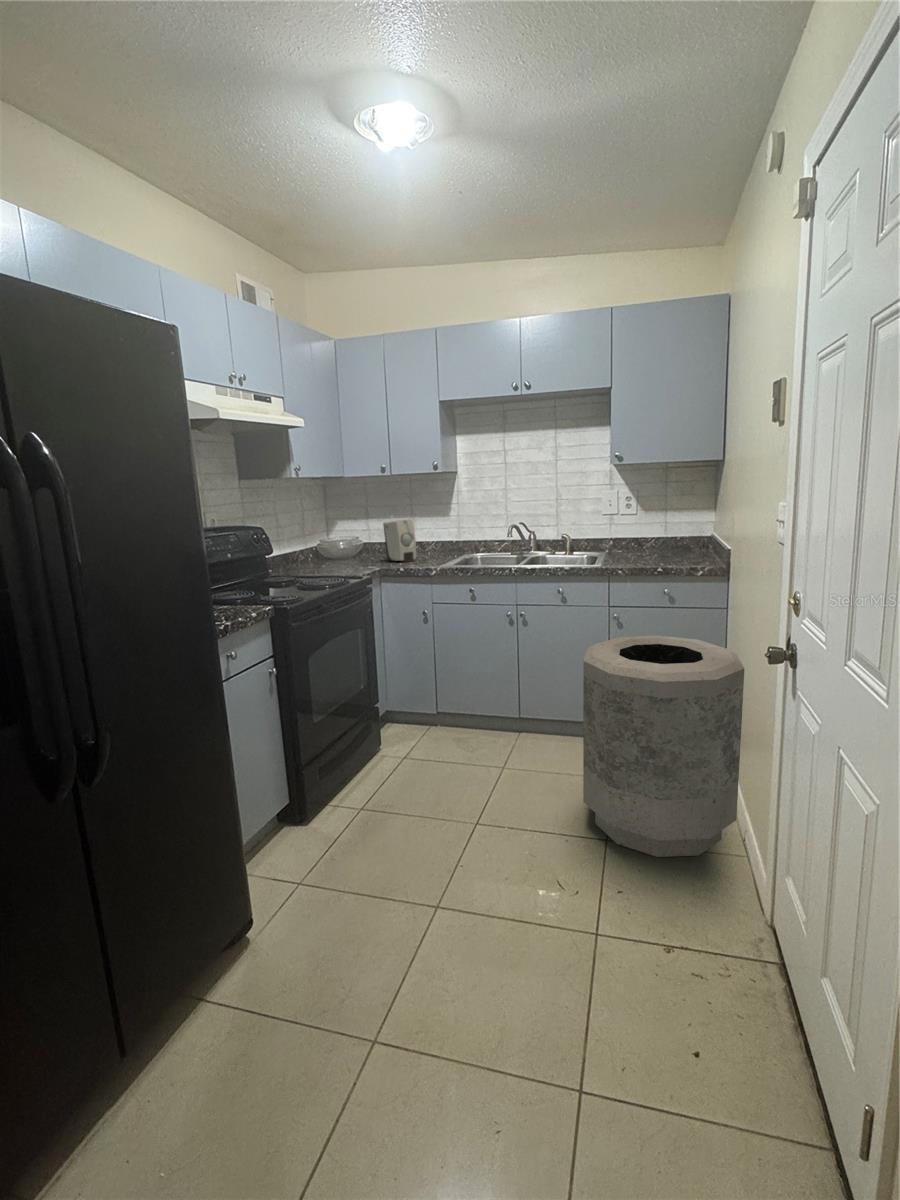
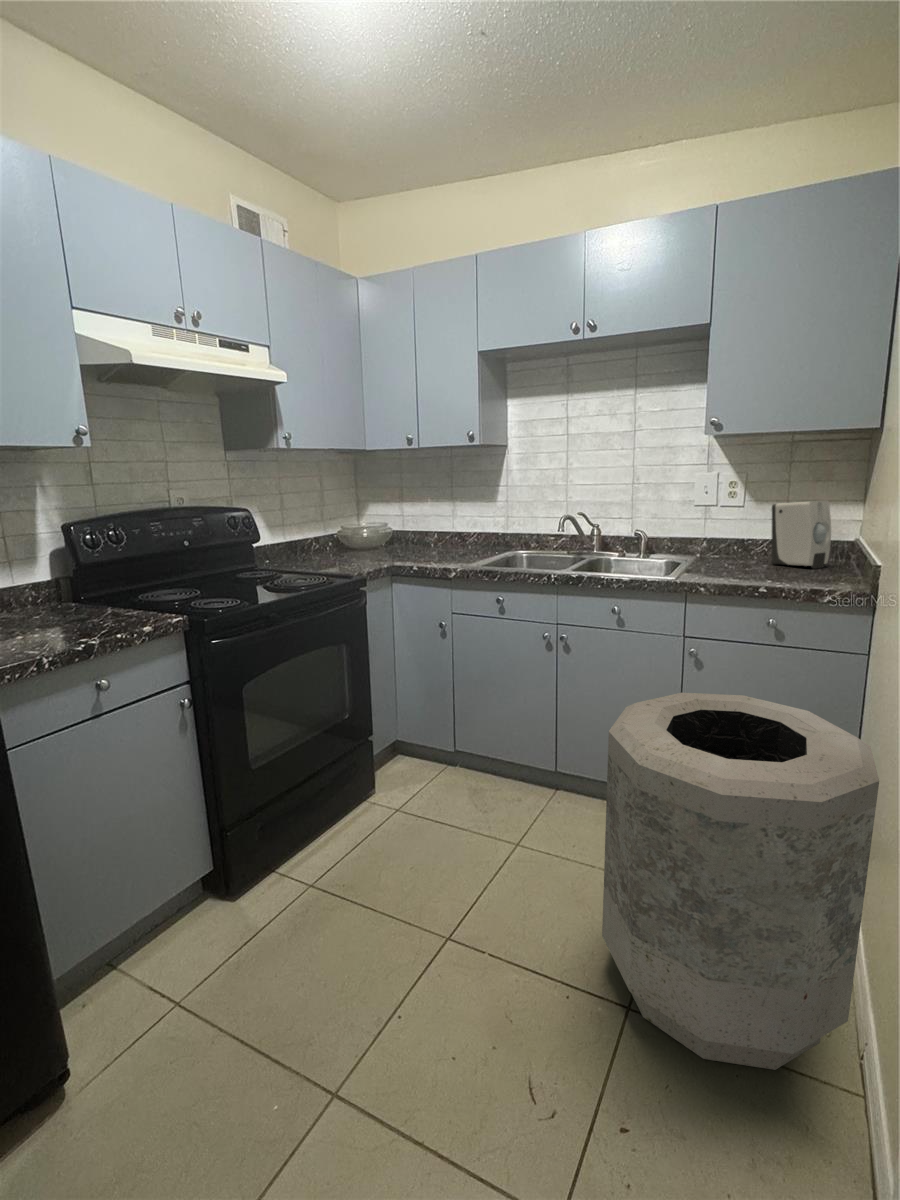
soap dispenser: present [383,519,416,562] -> present [772,501,831,569]

